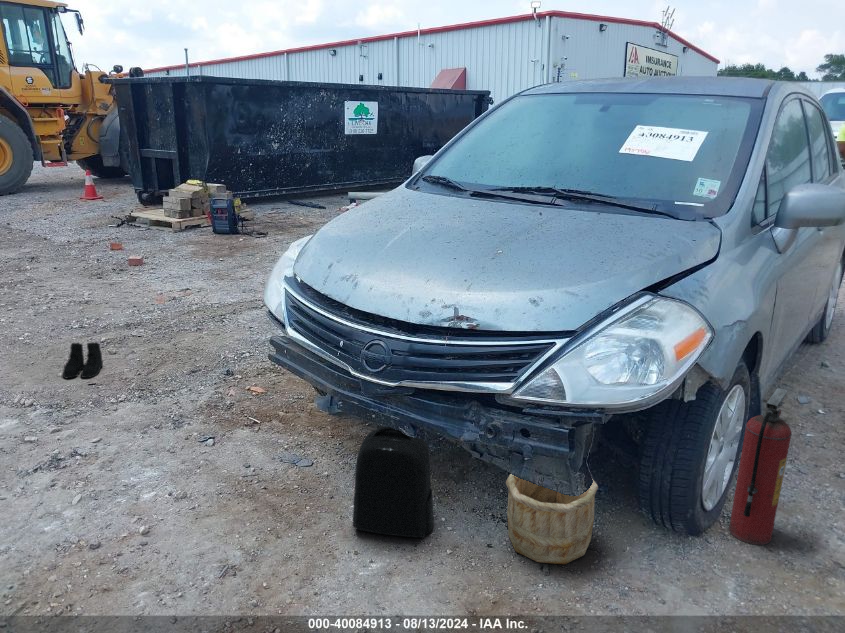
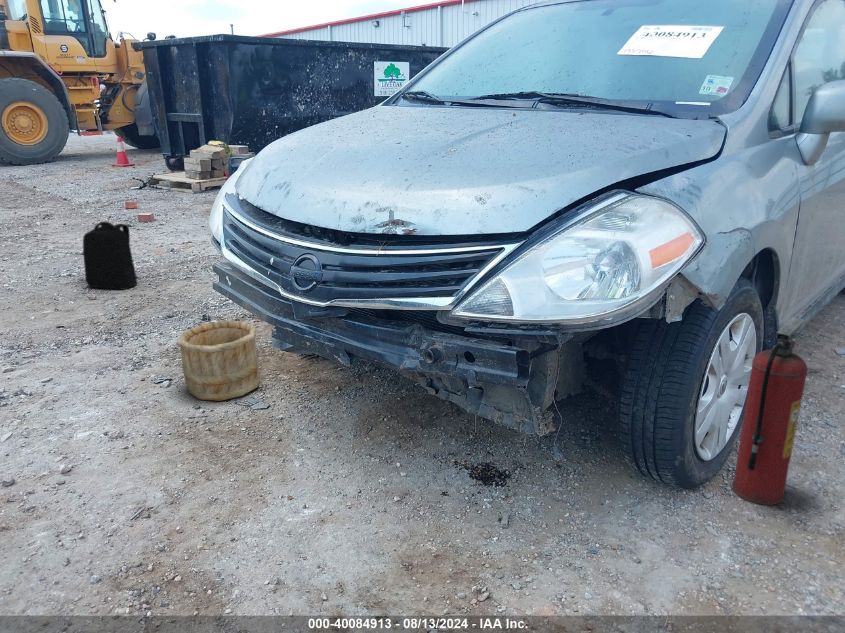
boots: present [63,342,103,378] -> none [36,286,80,322]
backpack: present [353,425,434,538] -> present [83,222,139,290]
wooden bucket: present [506,474,598,564] -> present [176,321,260,401]

